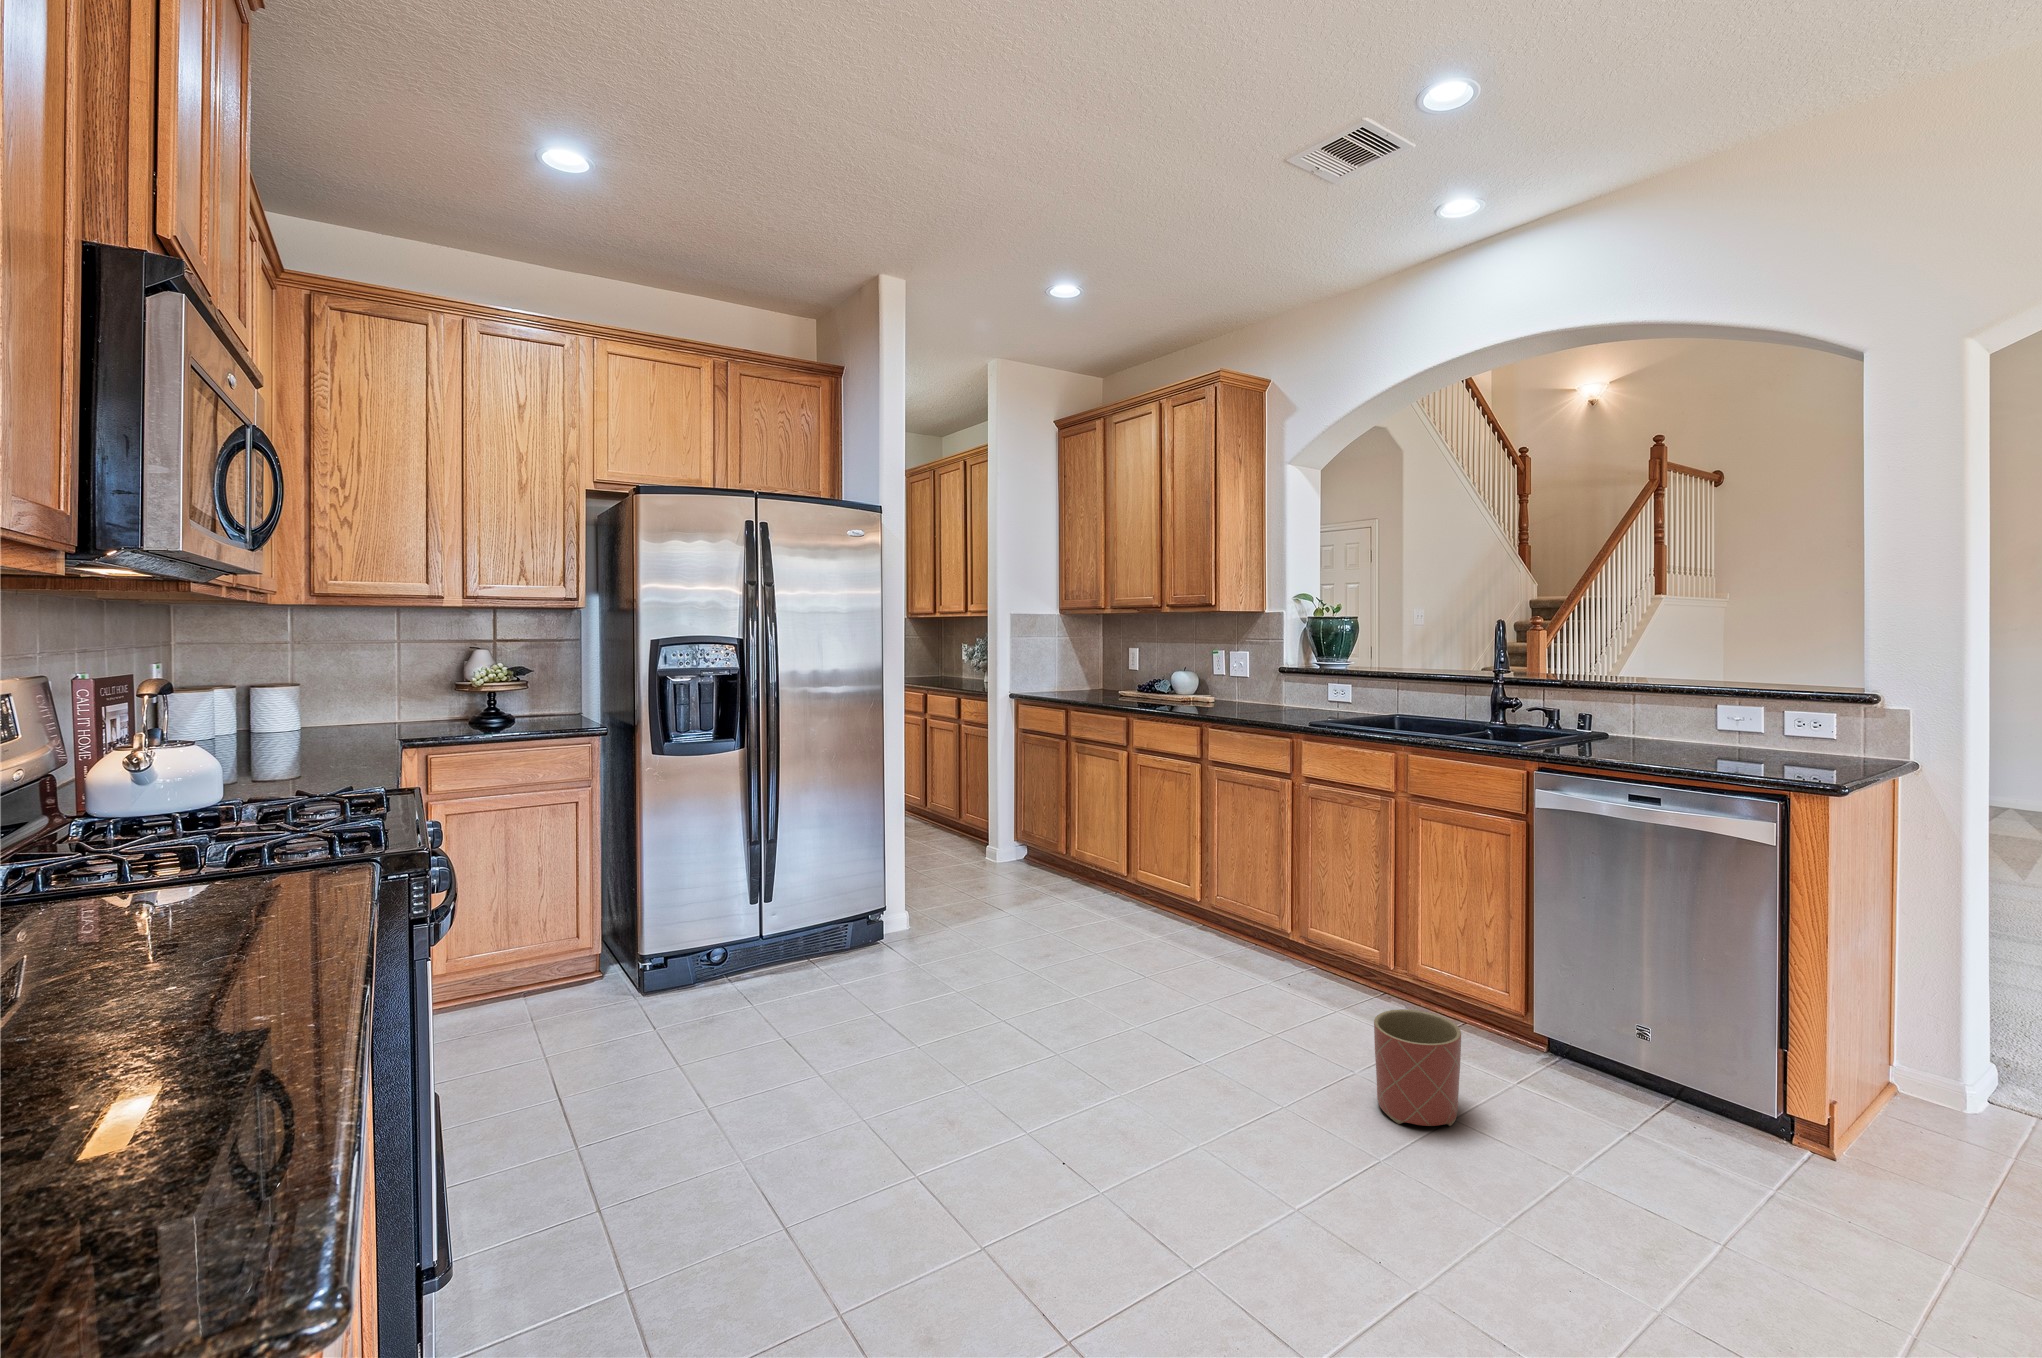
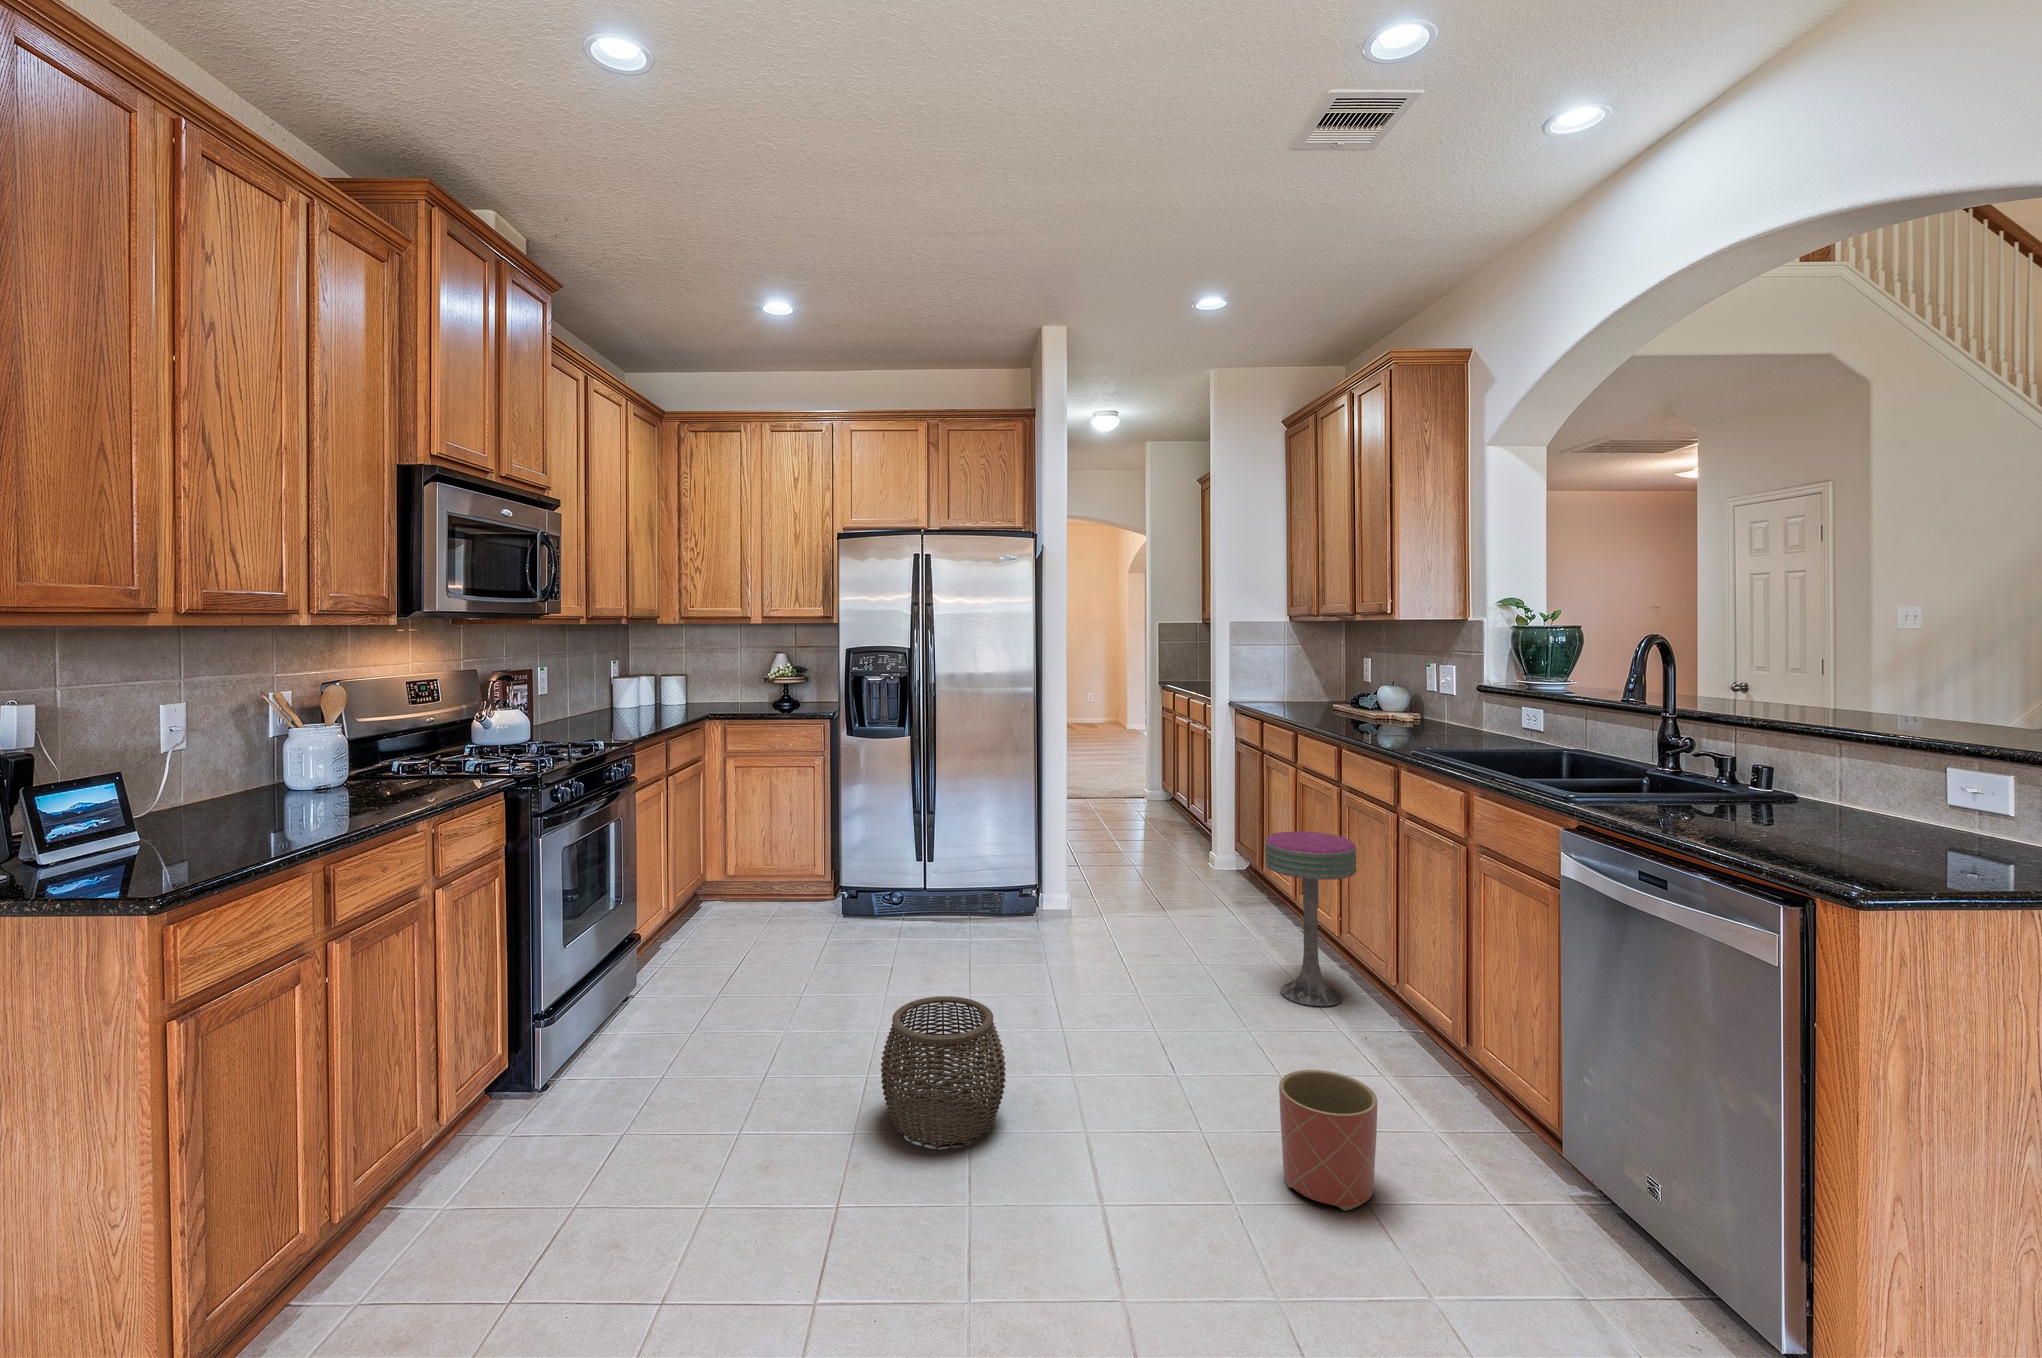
bar stool: none [1171,806,1252,967] -> present [1265,831,1357,1006]
woven basket: none [999,1038,1146,1223] -> present [881,996,1006,1147]

